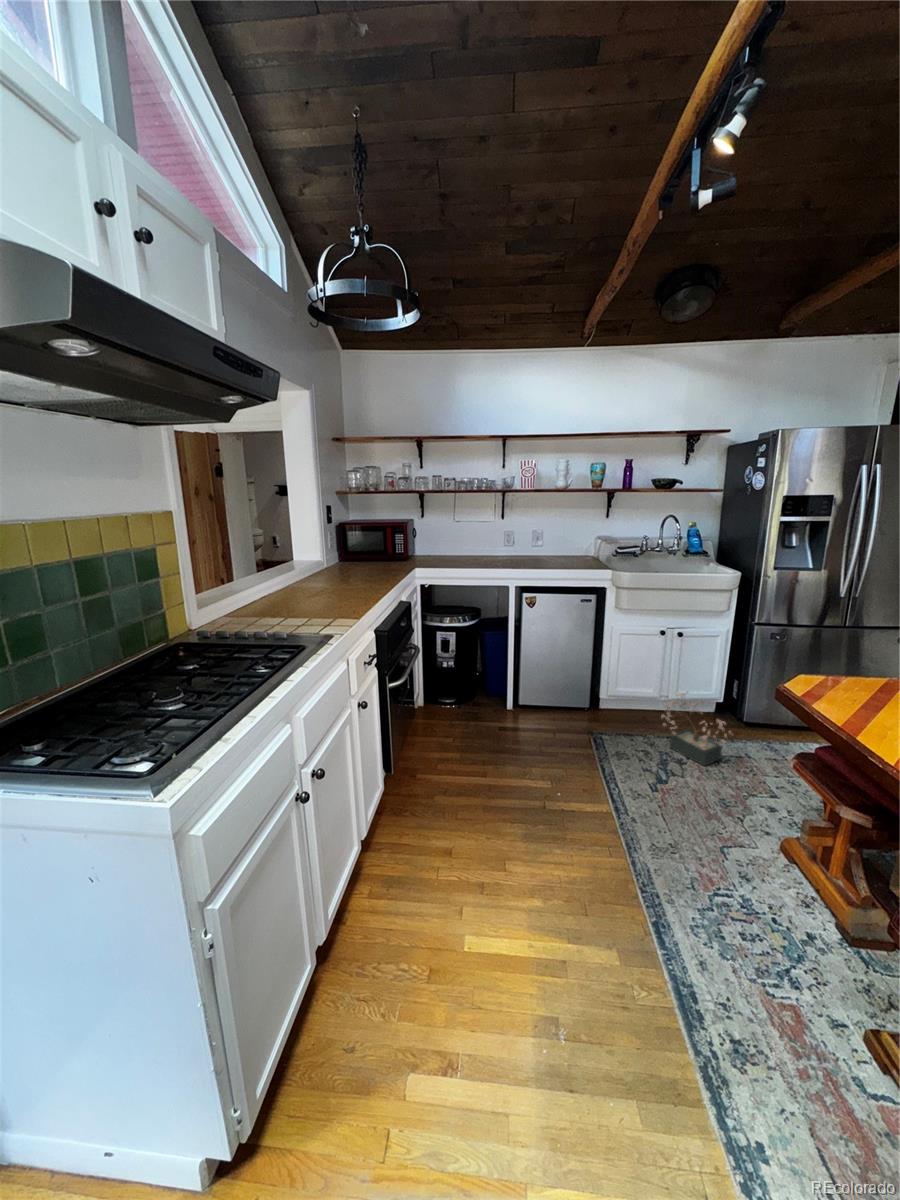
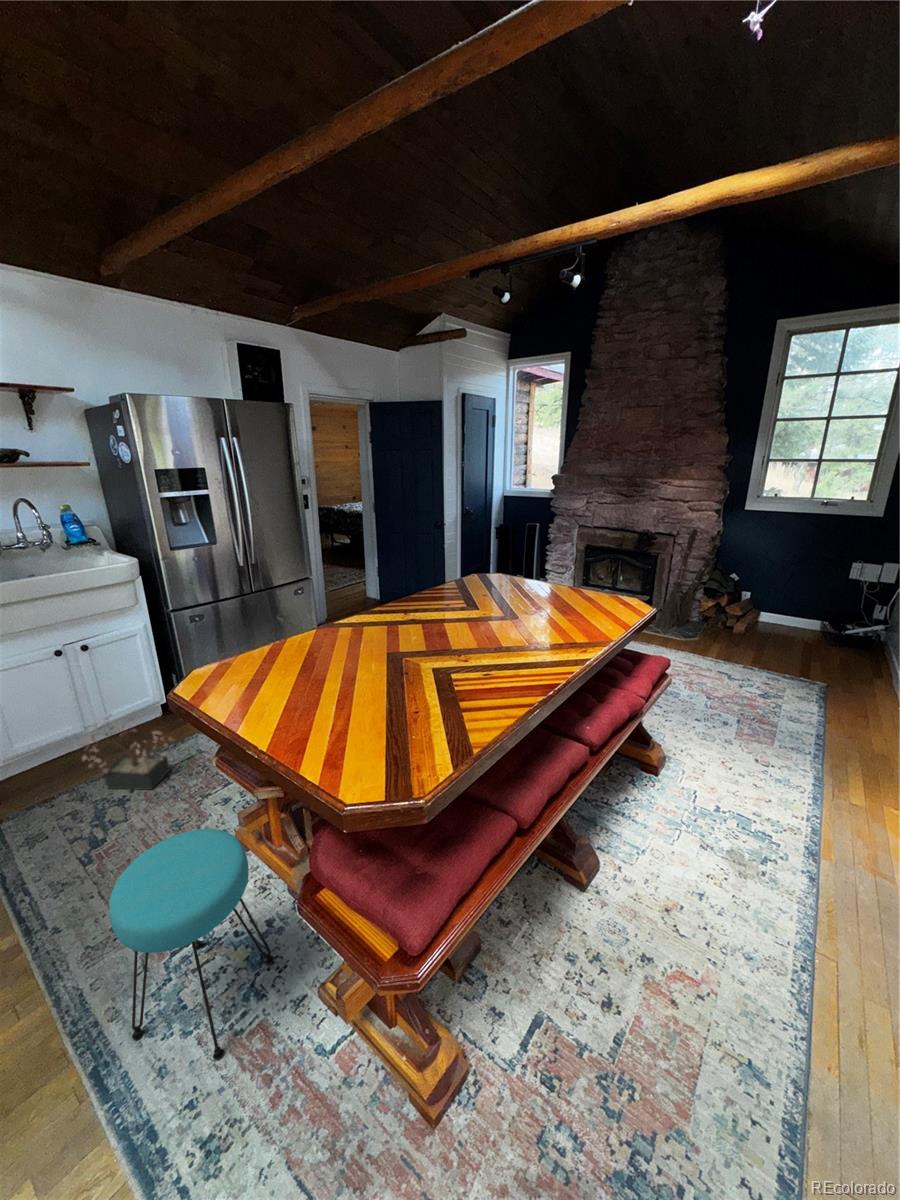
stool: none [681,793,823,992] -> present [109,829,274,1059]

